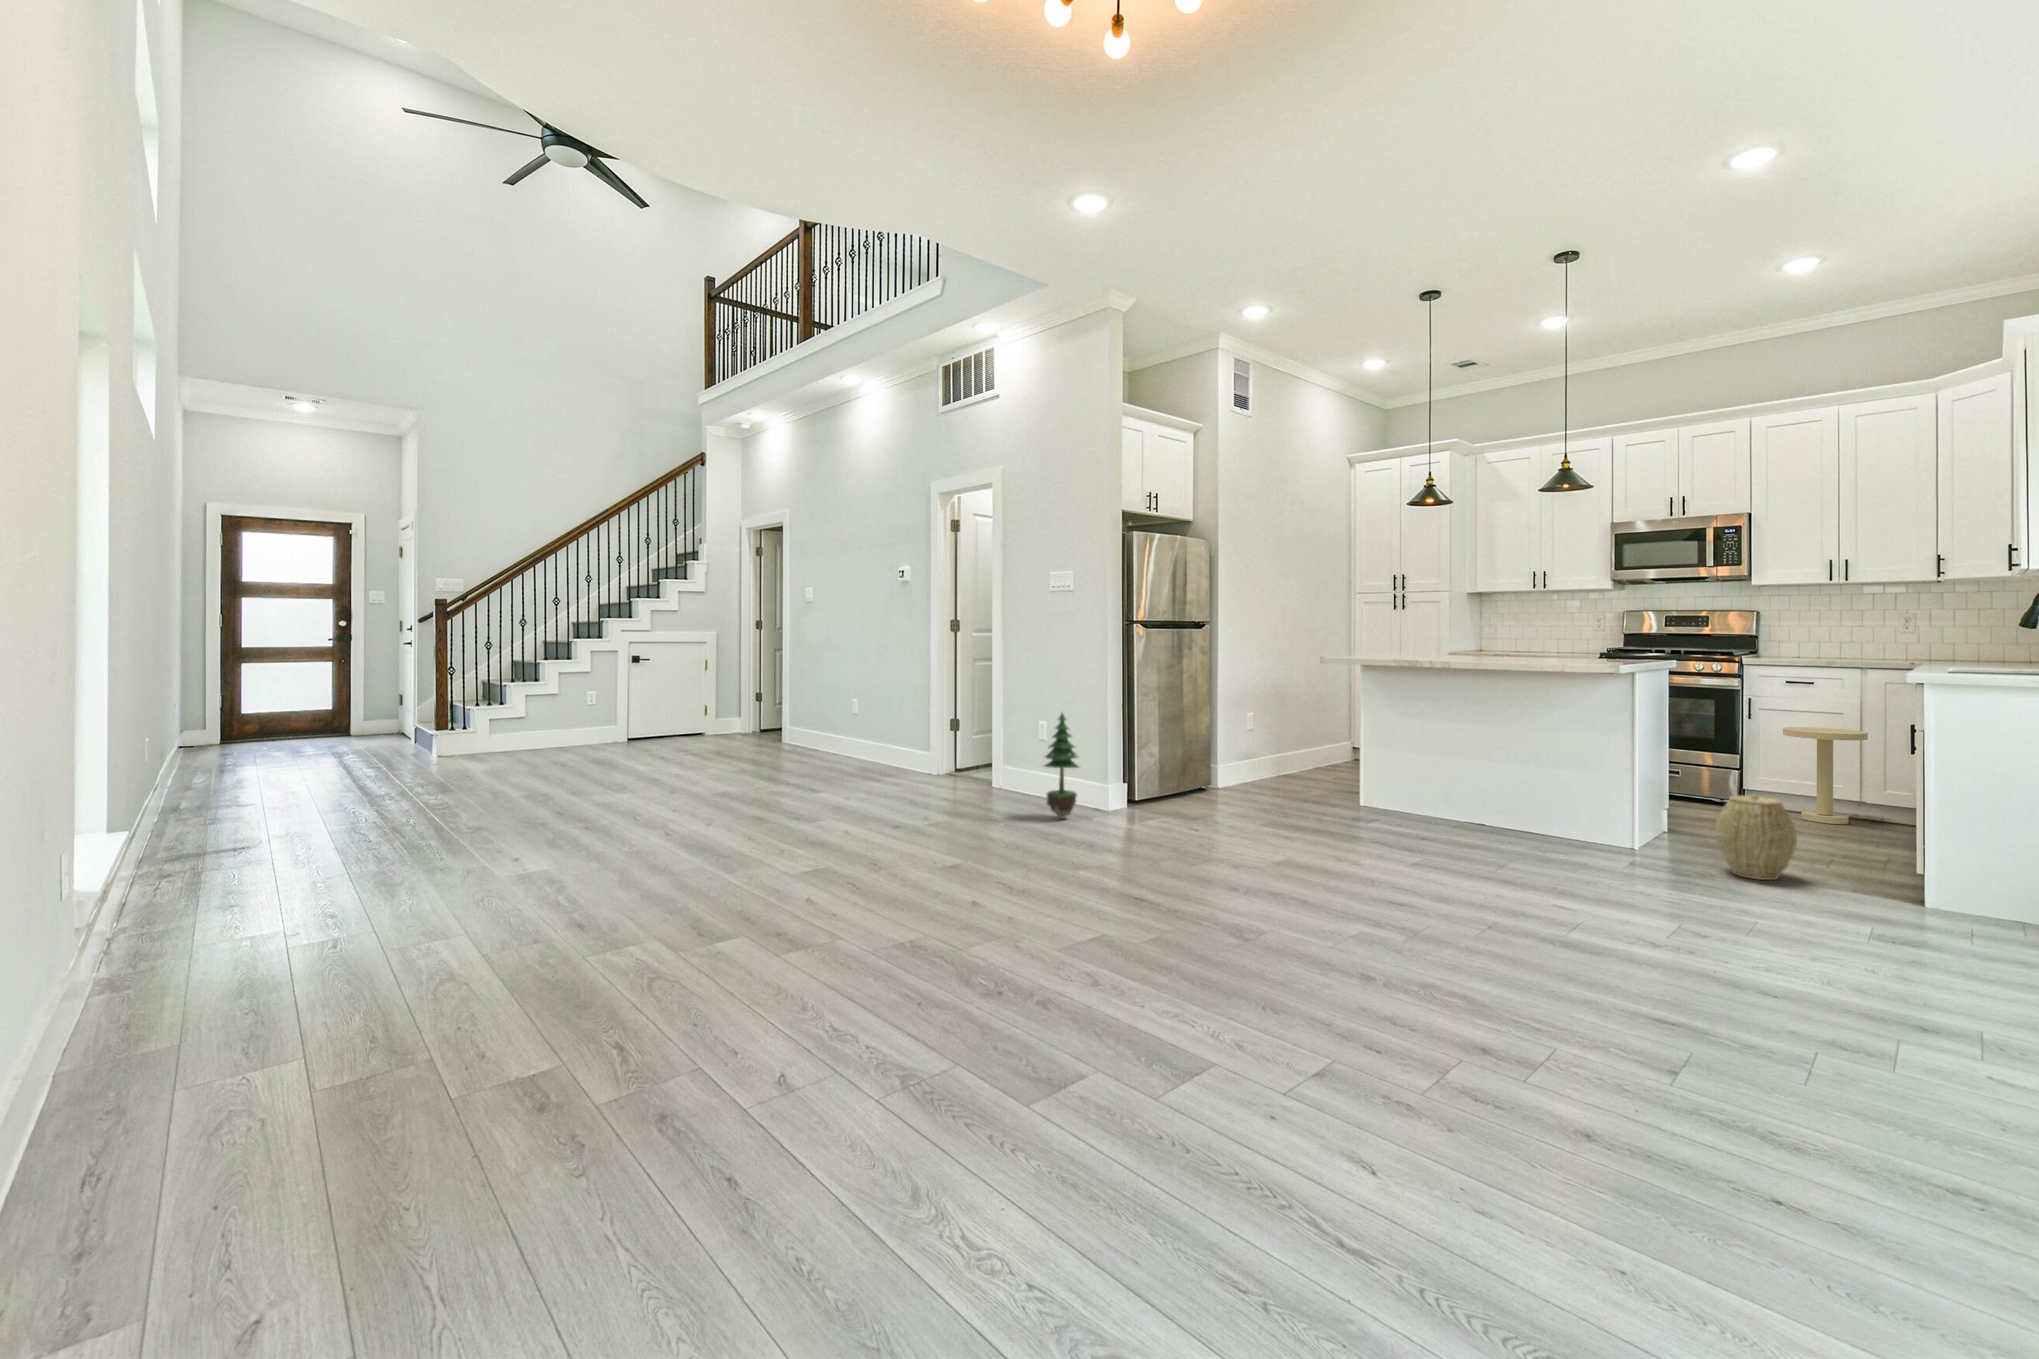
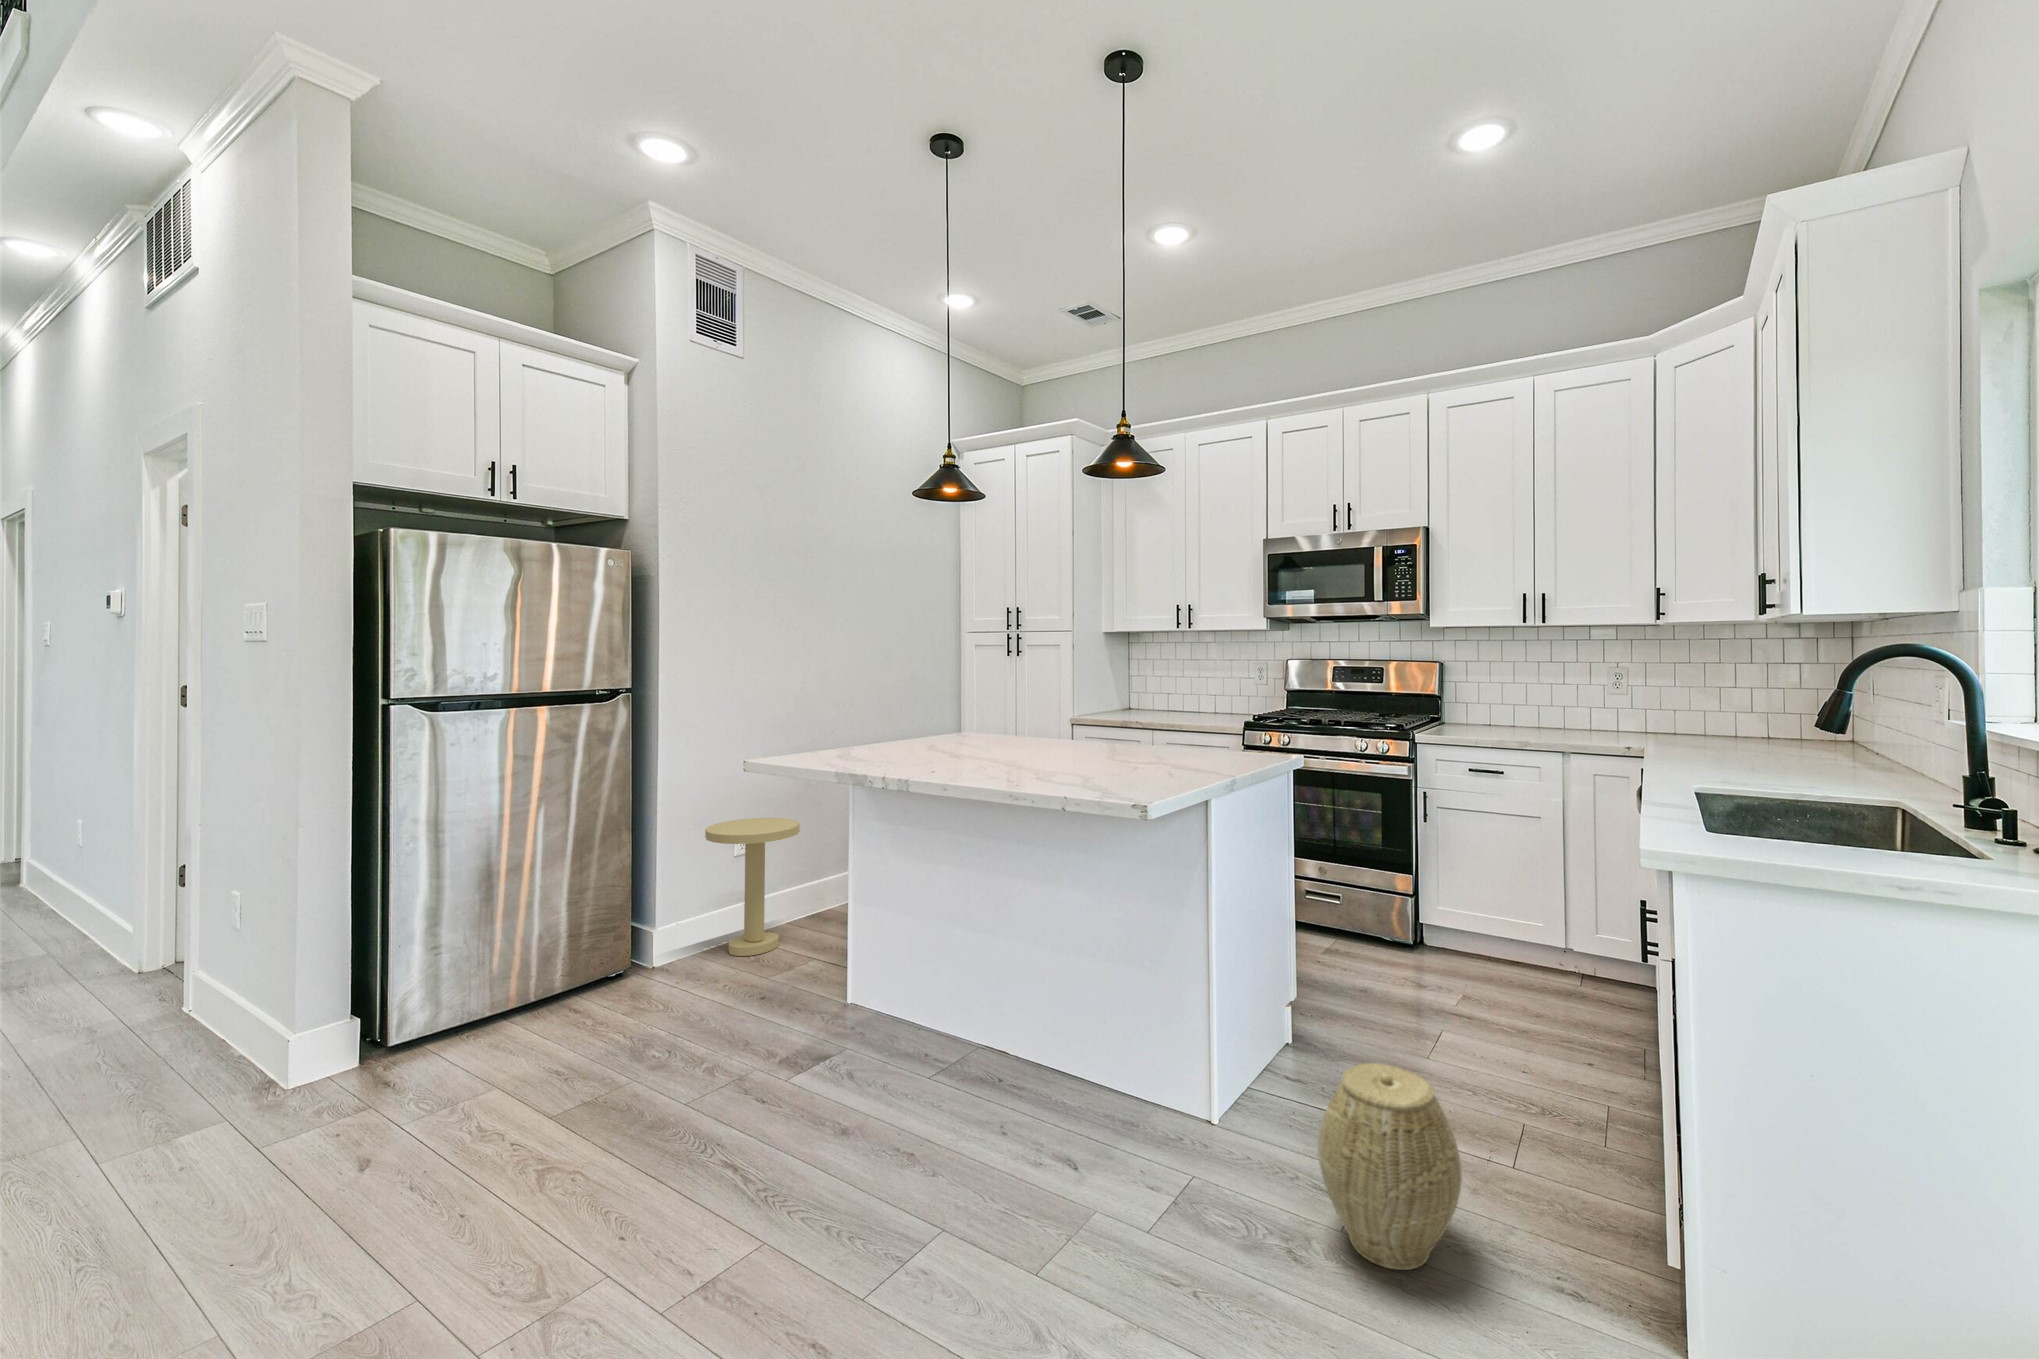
potted tree: present [1045,713,1079,818] -> none [50,890,176,1122]
side table: present [1783,727,1868,824] -> present [705,818,800,956]

